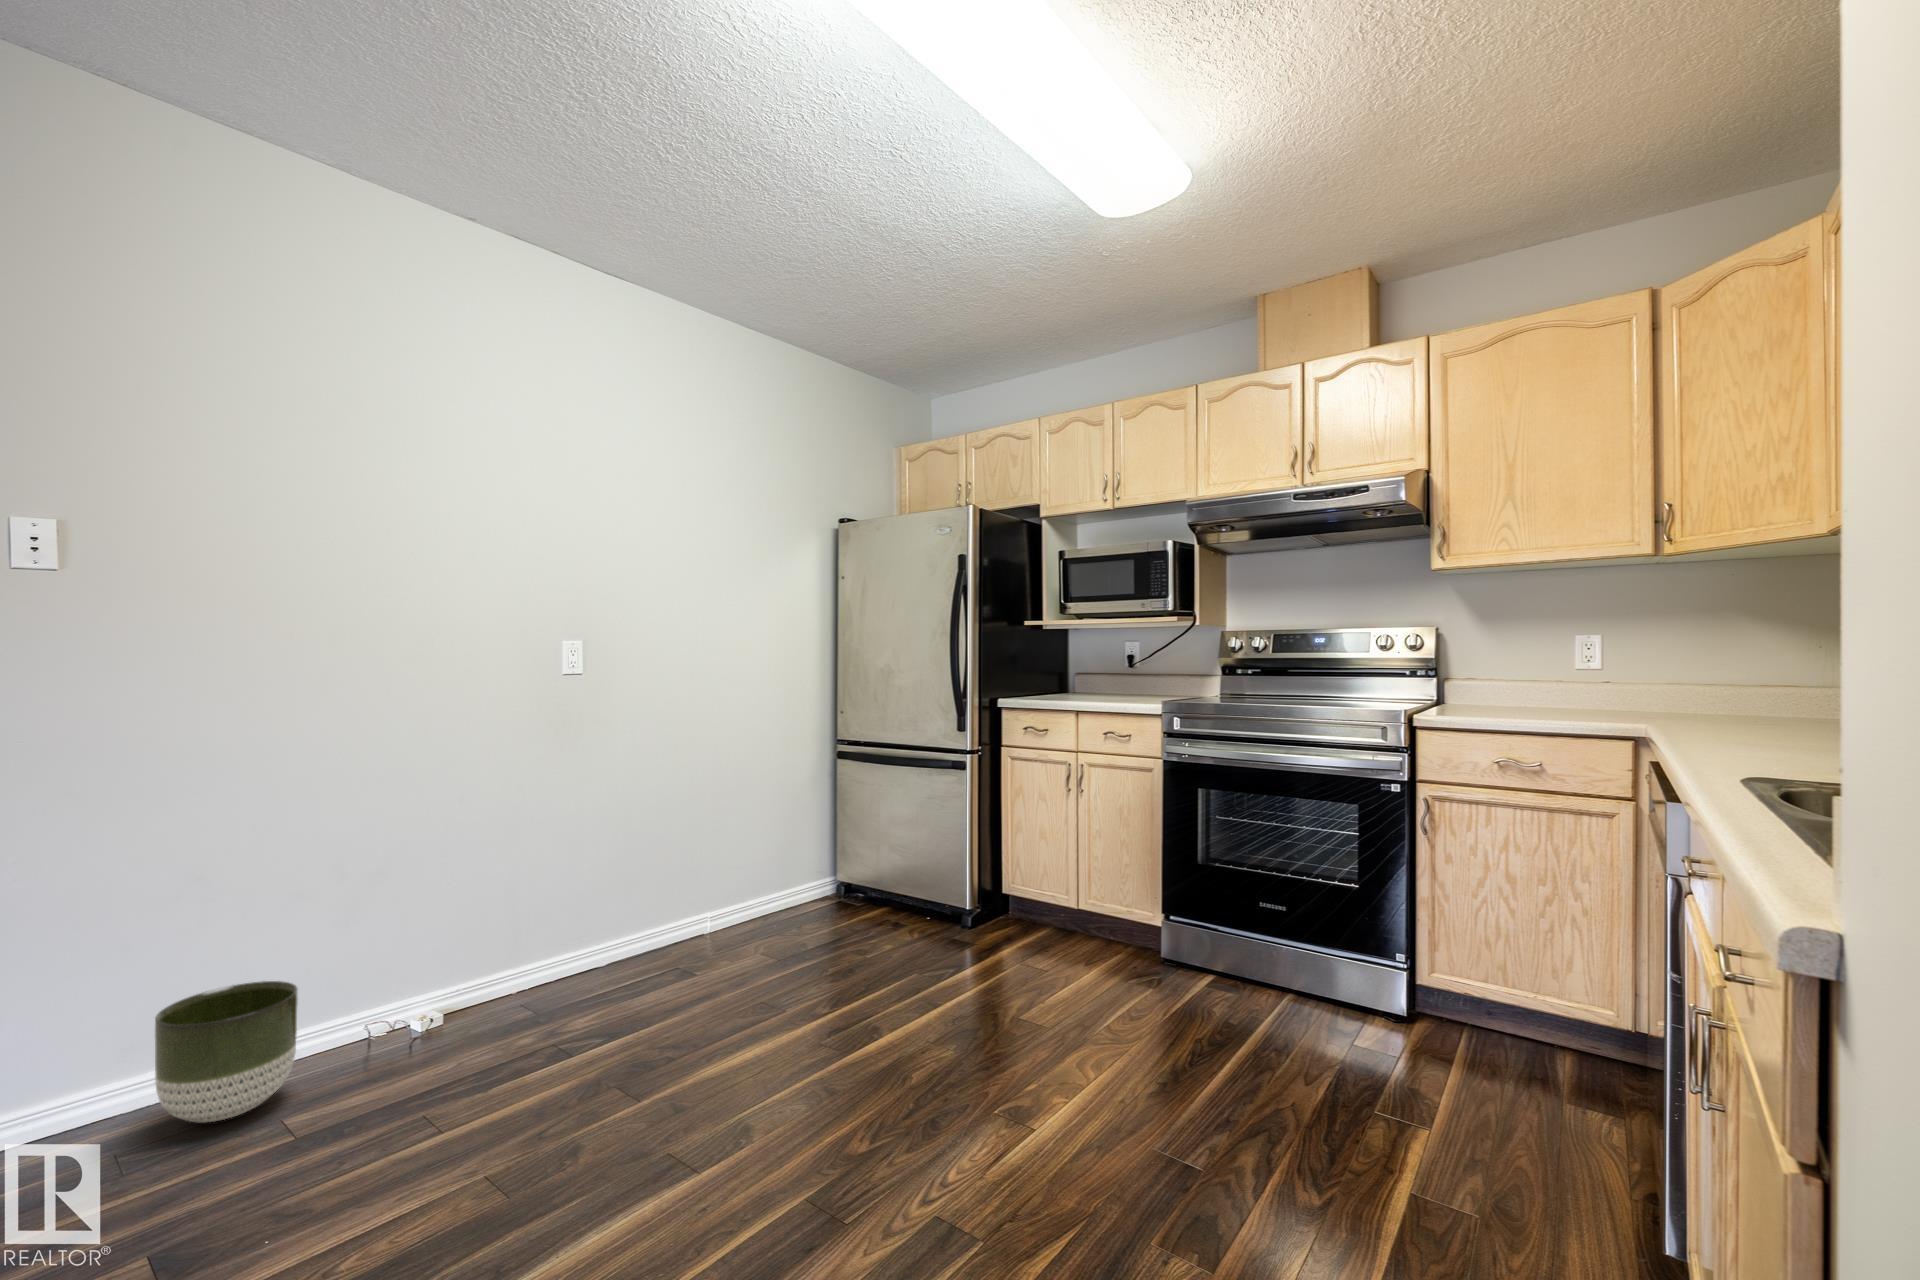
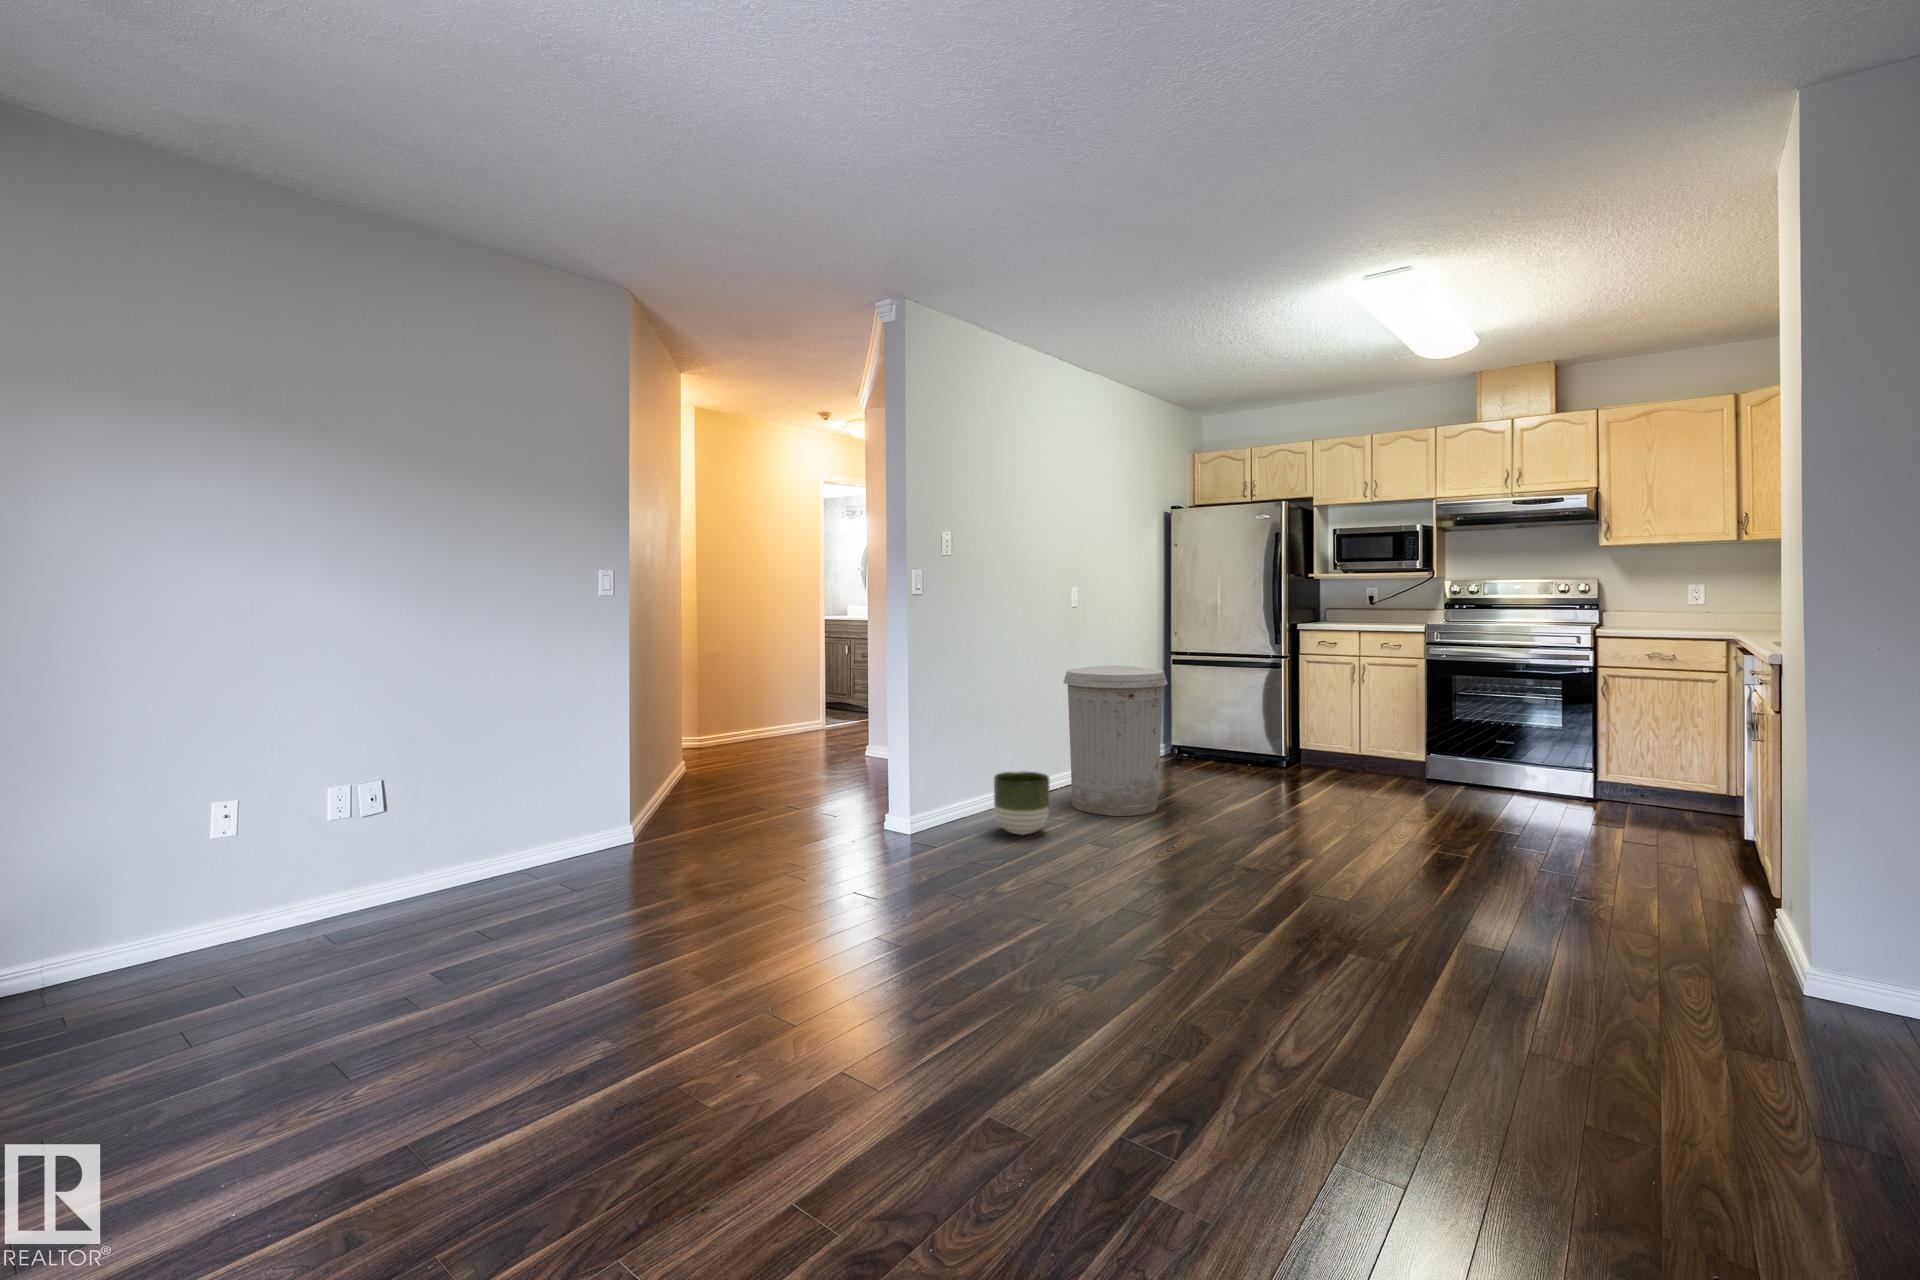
trash can: none [448,771,649,1056] -> present [1063,666,1168,816]

